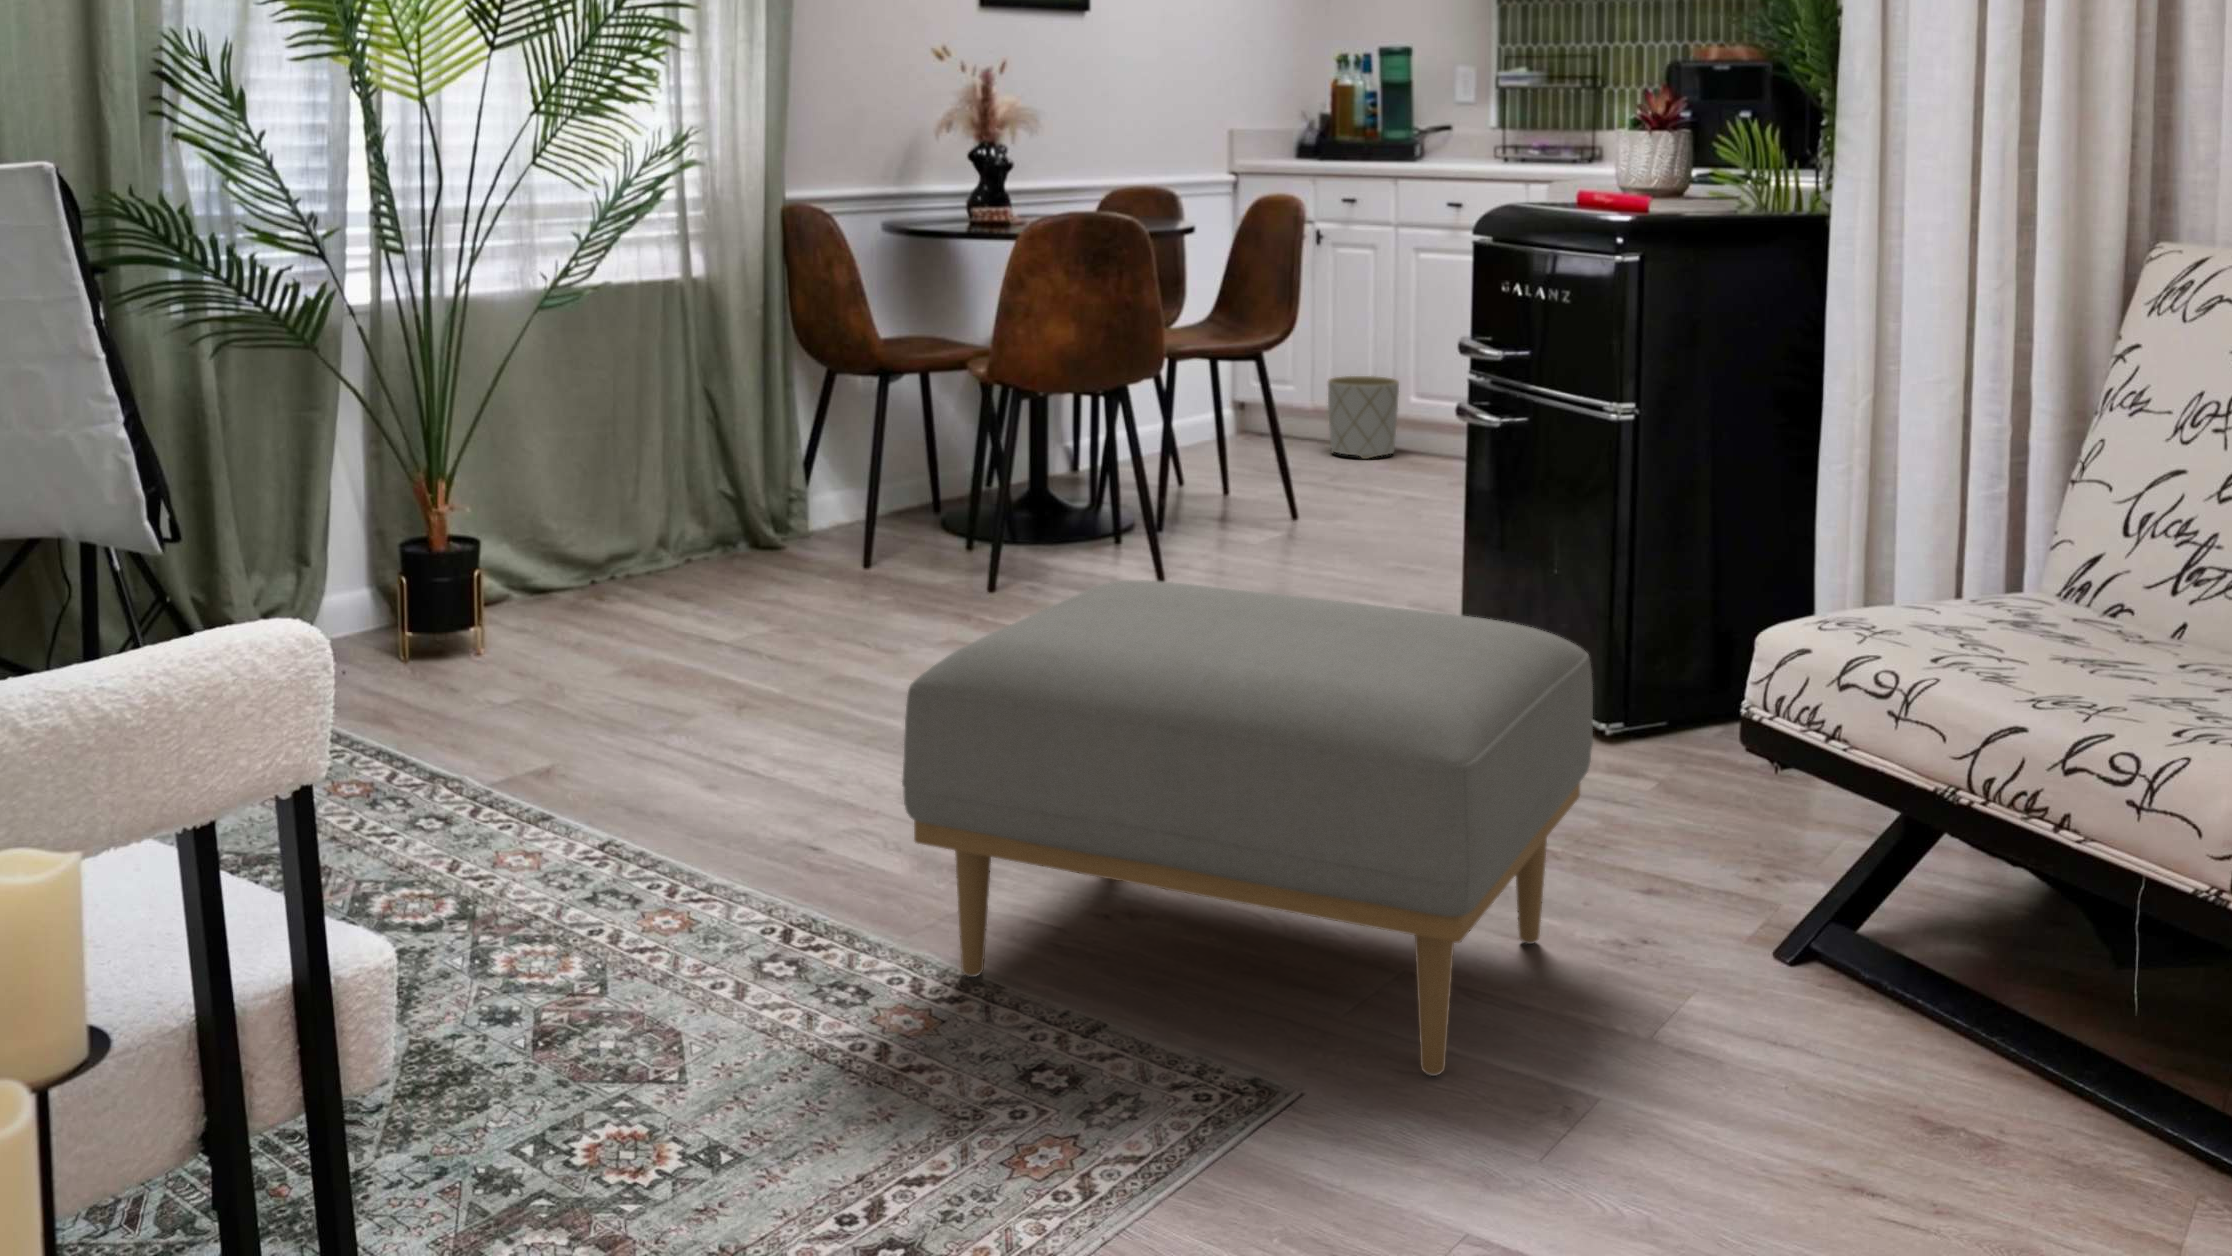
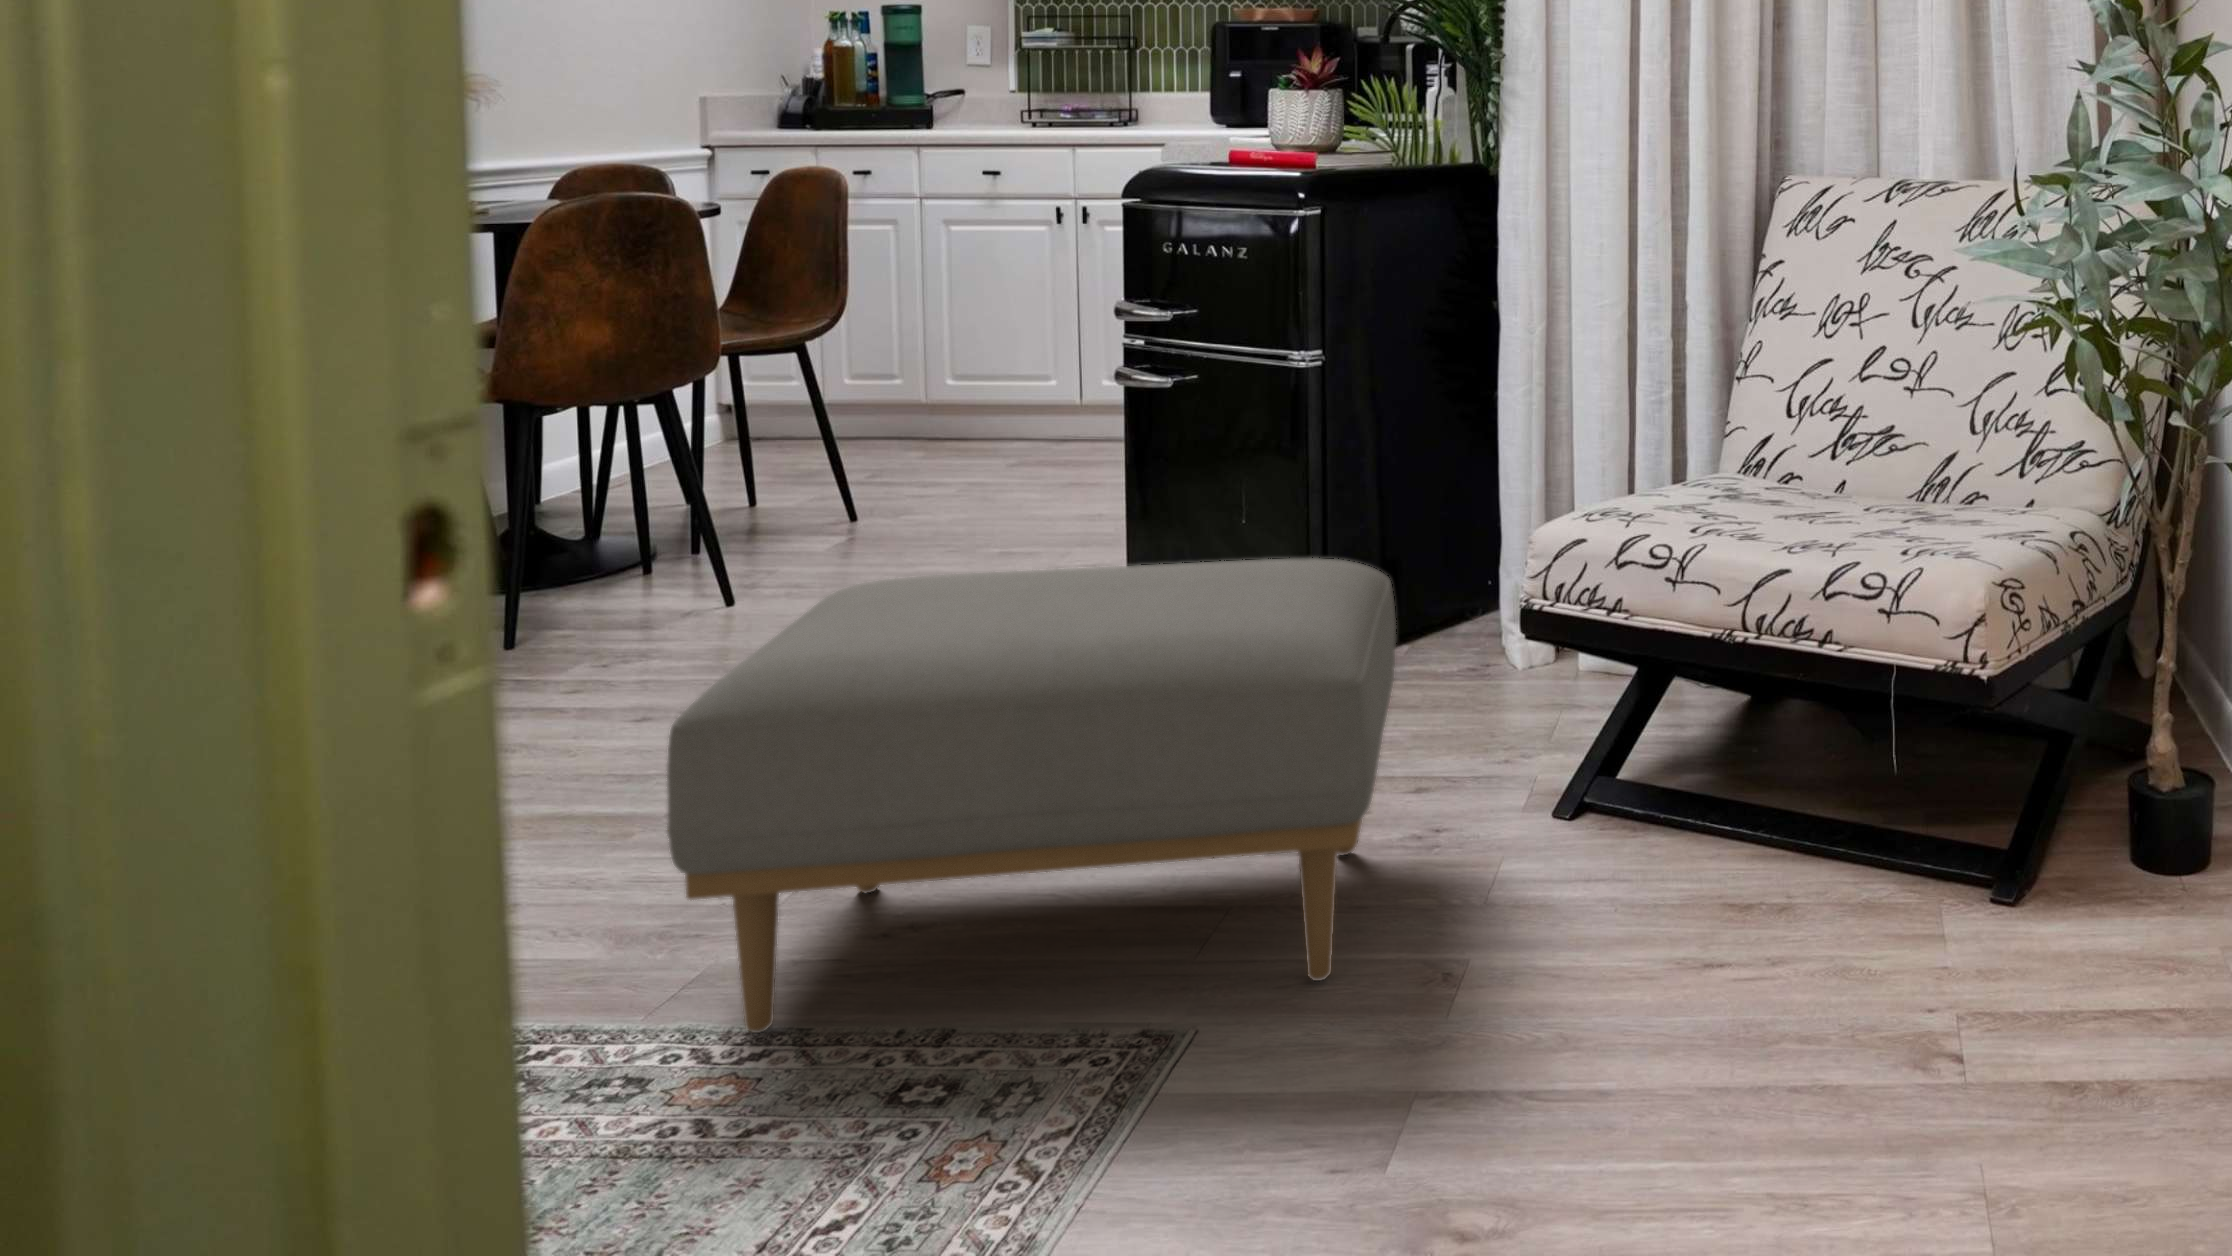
planter: present [1328,376,1399,459] -> none [845,363,934,454]

